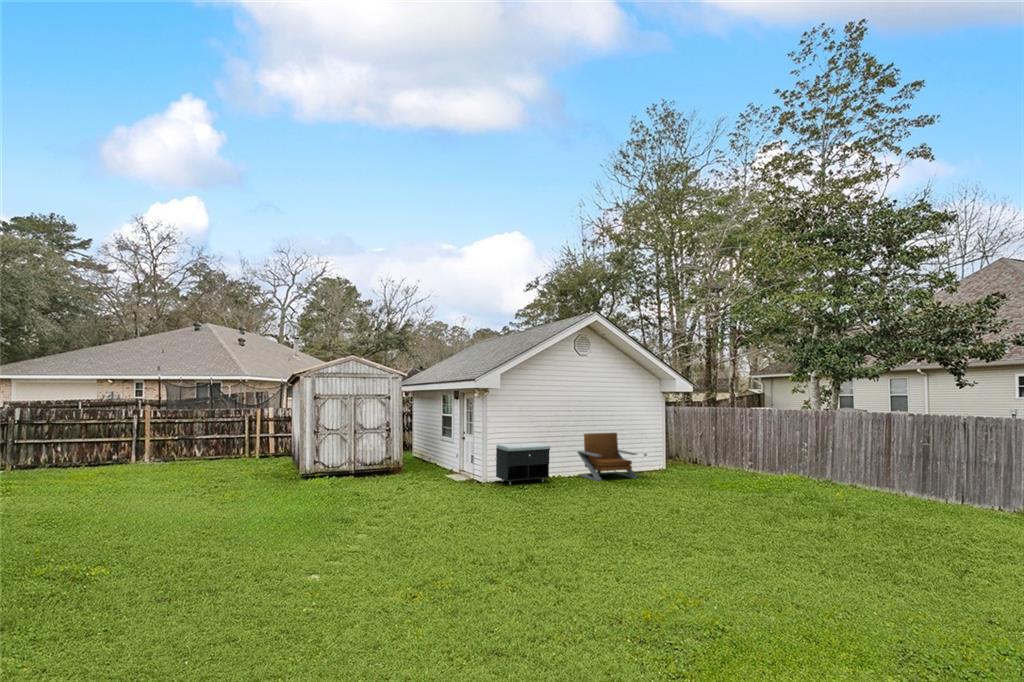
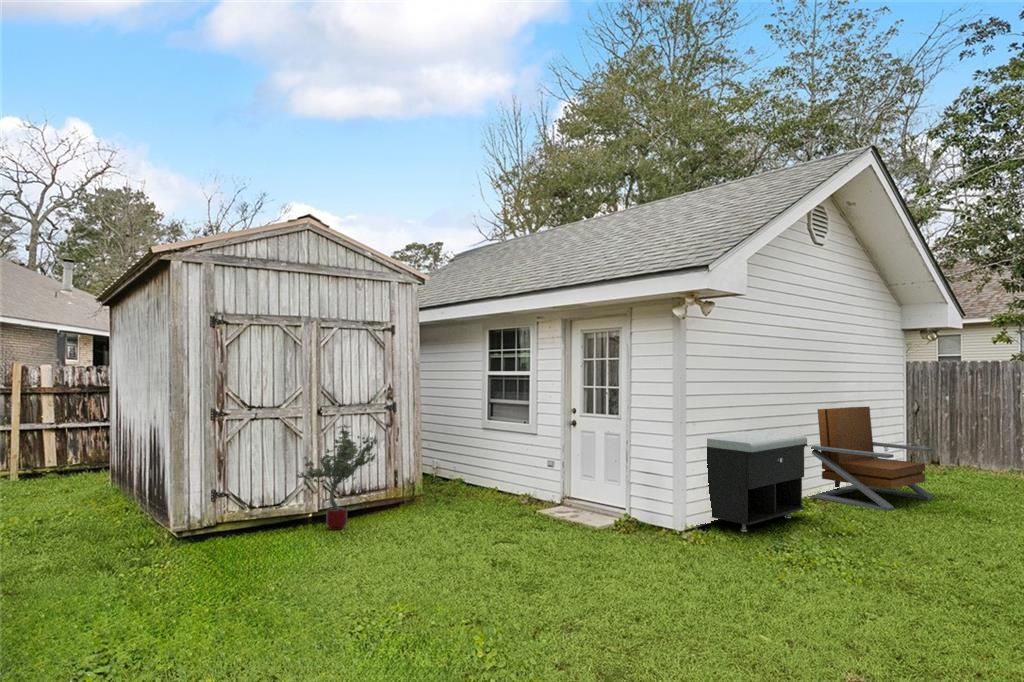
potted tree: none [342,437,376,477] -> present [296,425,377,530]

